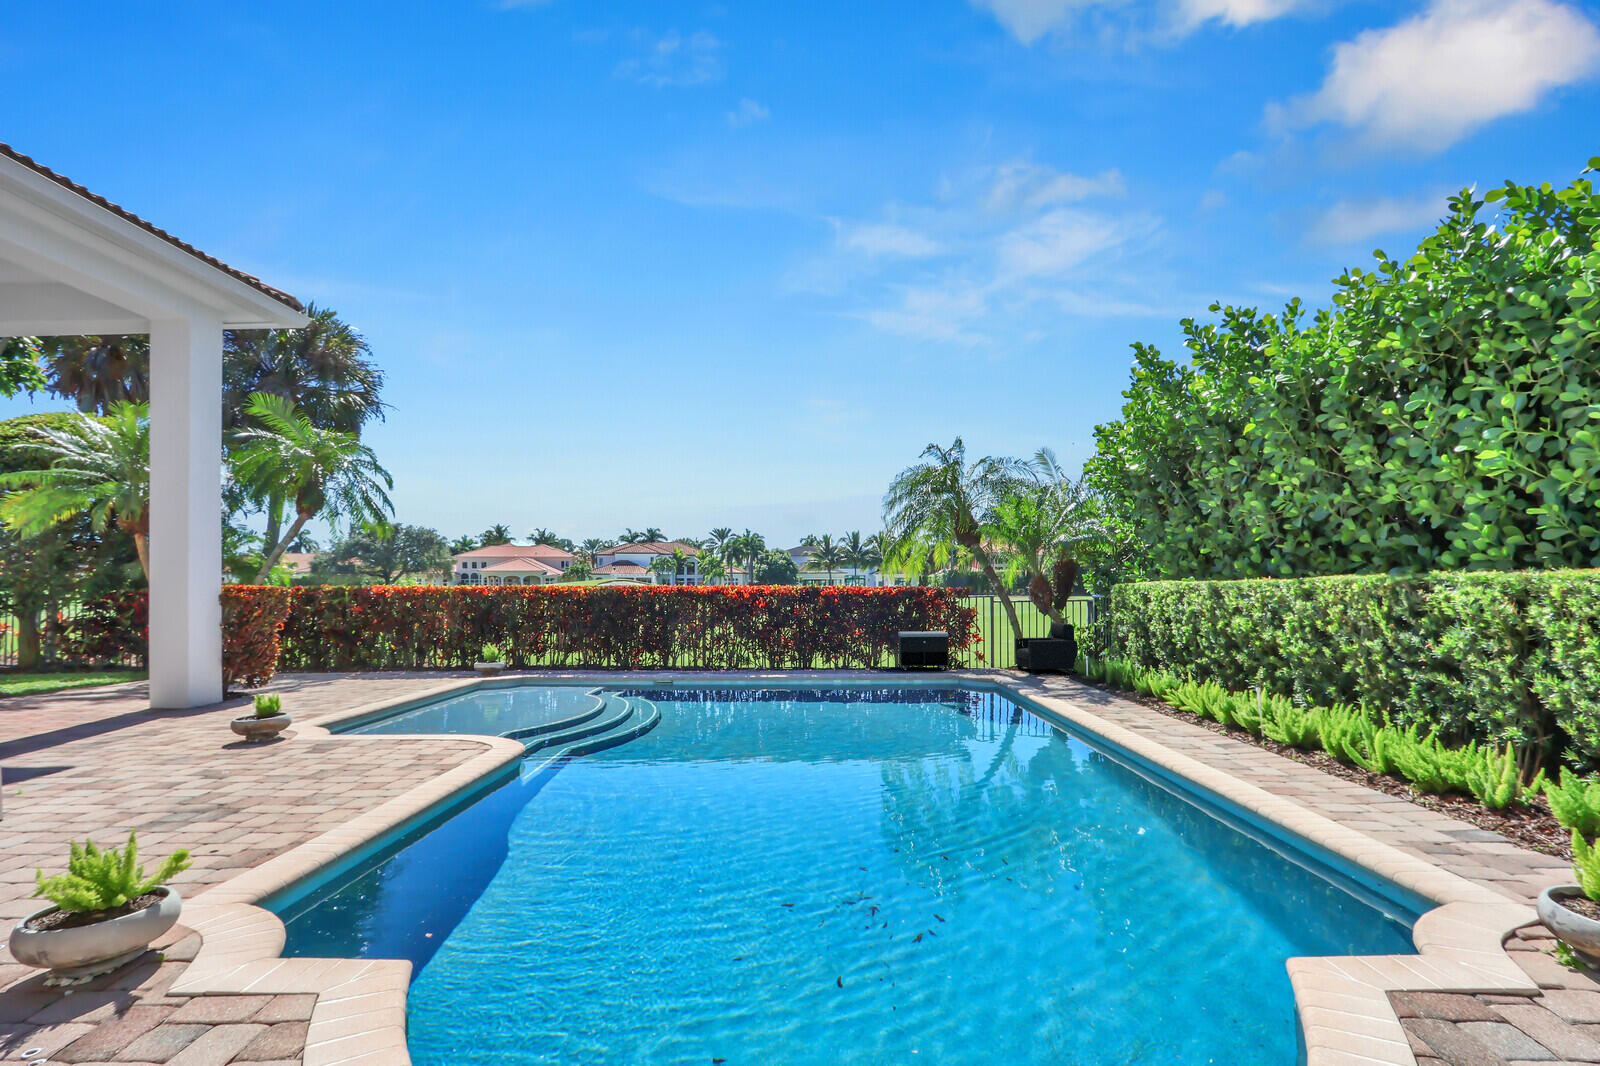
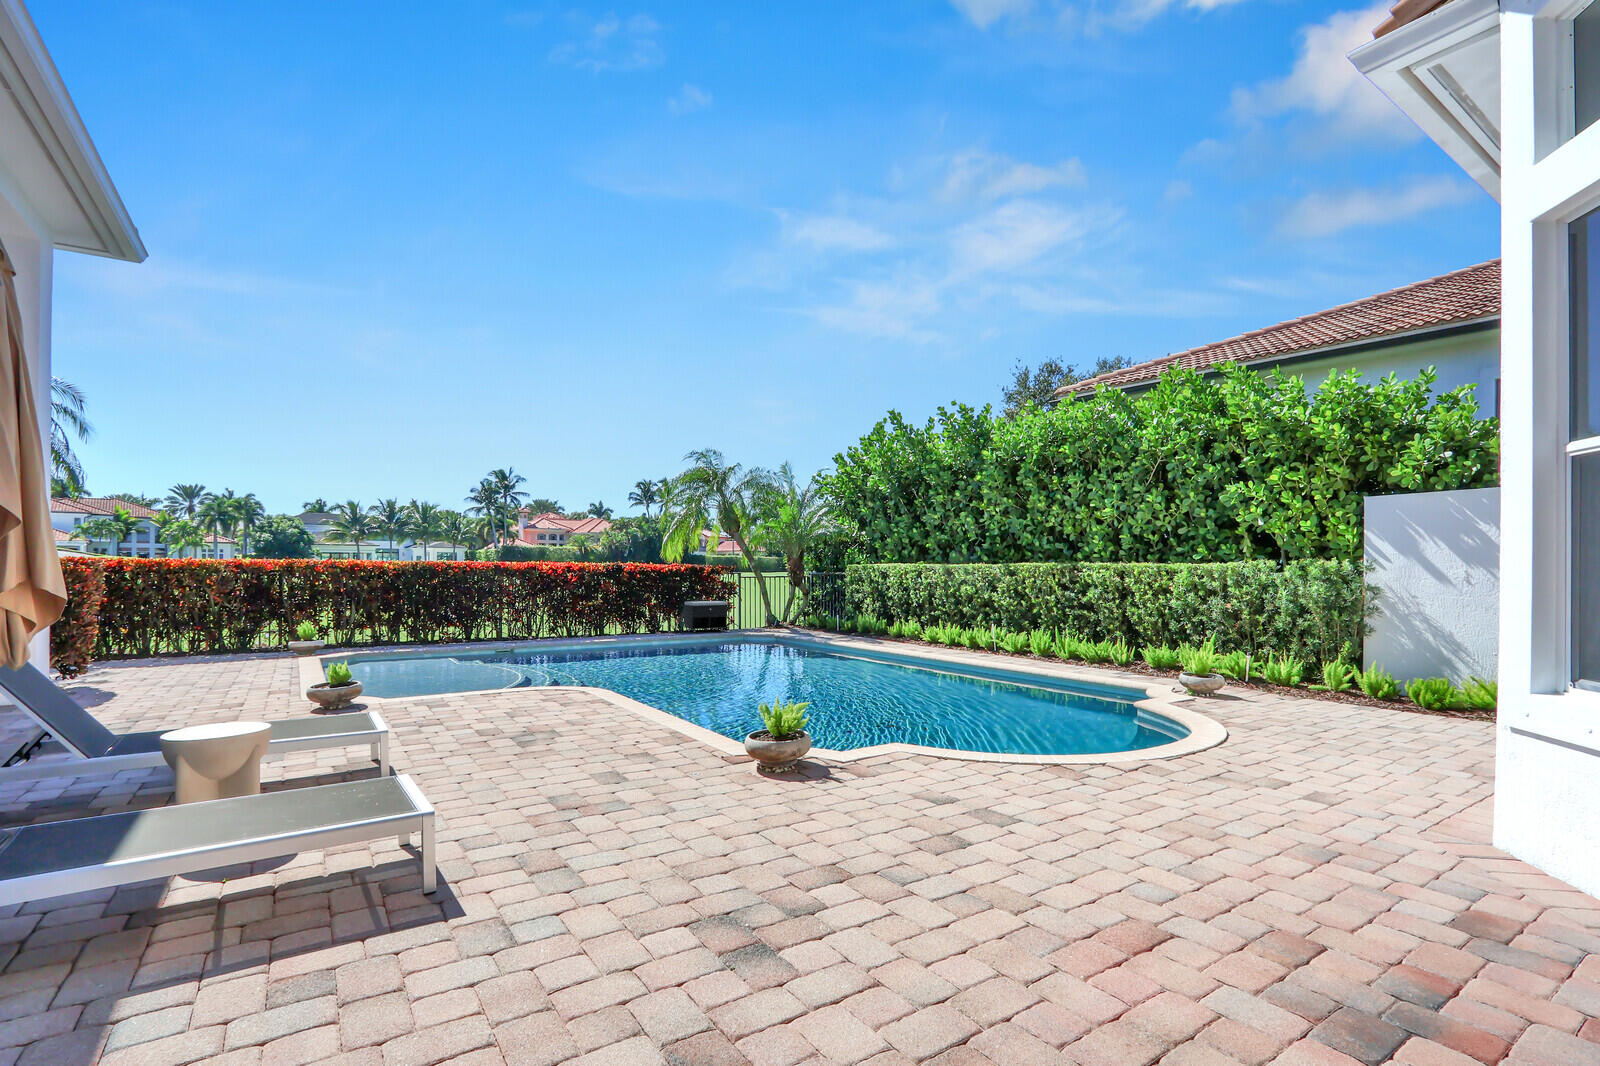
armchair: present [1015,622,1078,673] -> none [769,593,817,631]

